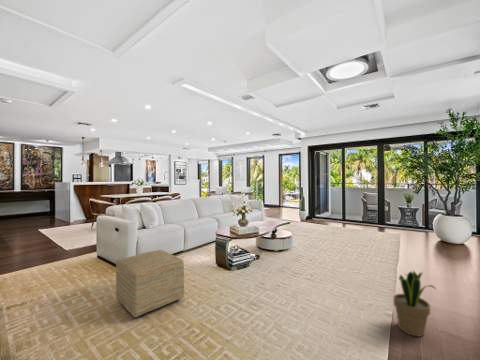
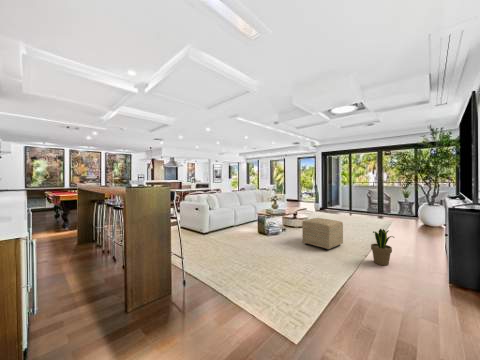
ottoman: present [116,250,184,317] -> present [302,218,343,250]

